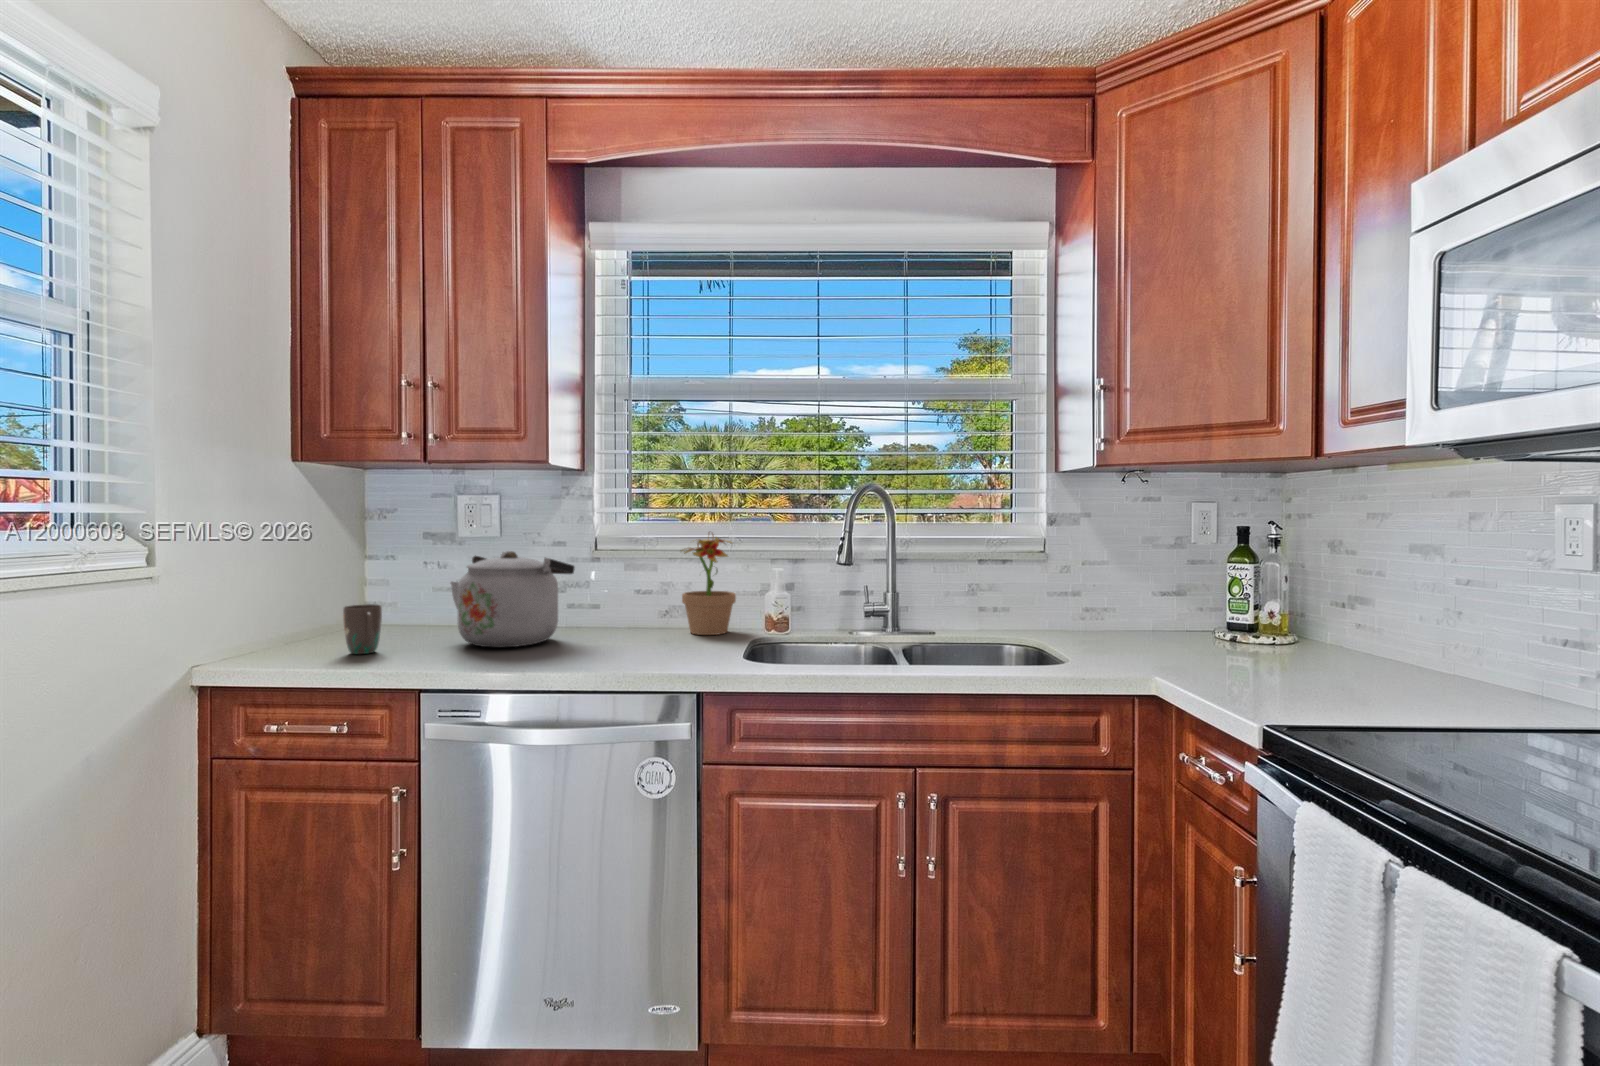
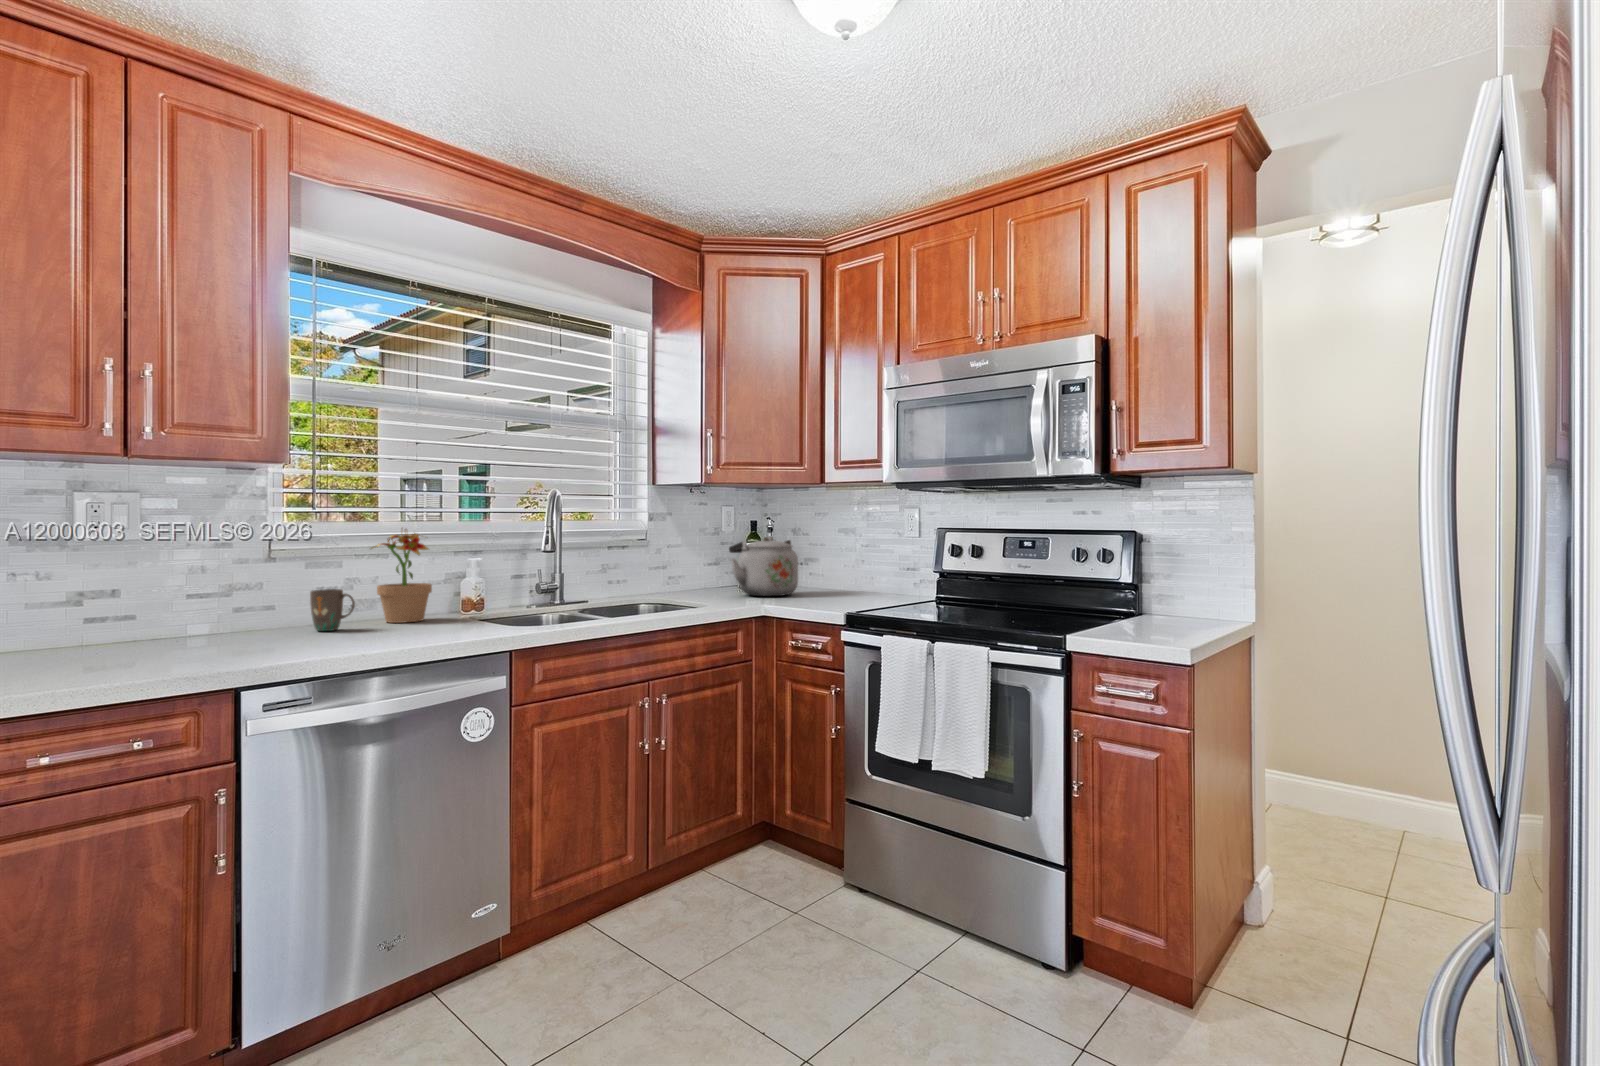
kettle: present [450,551,575,647] -> present [729,537,798,596]
mug: present [343,604,382,654] -> present [310,589,355,631]

